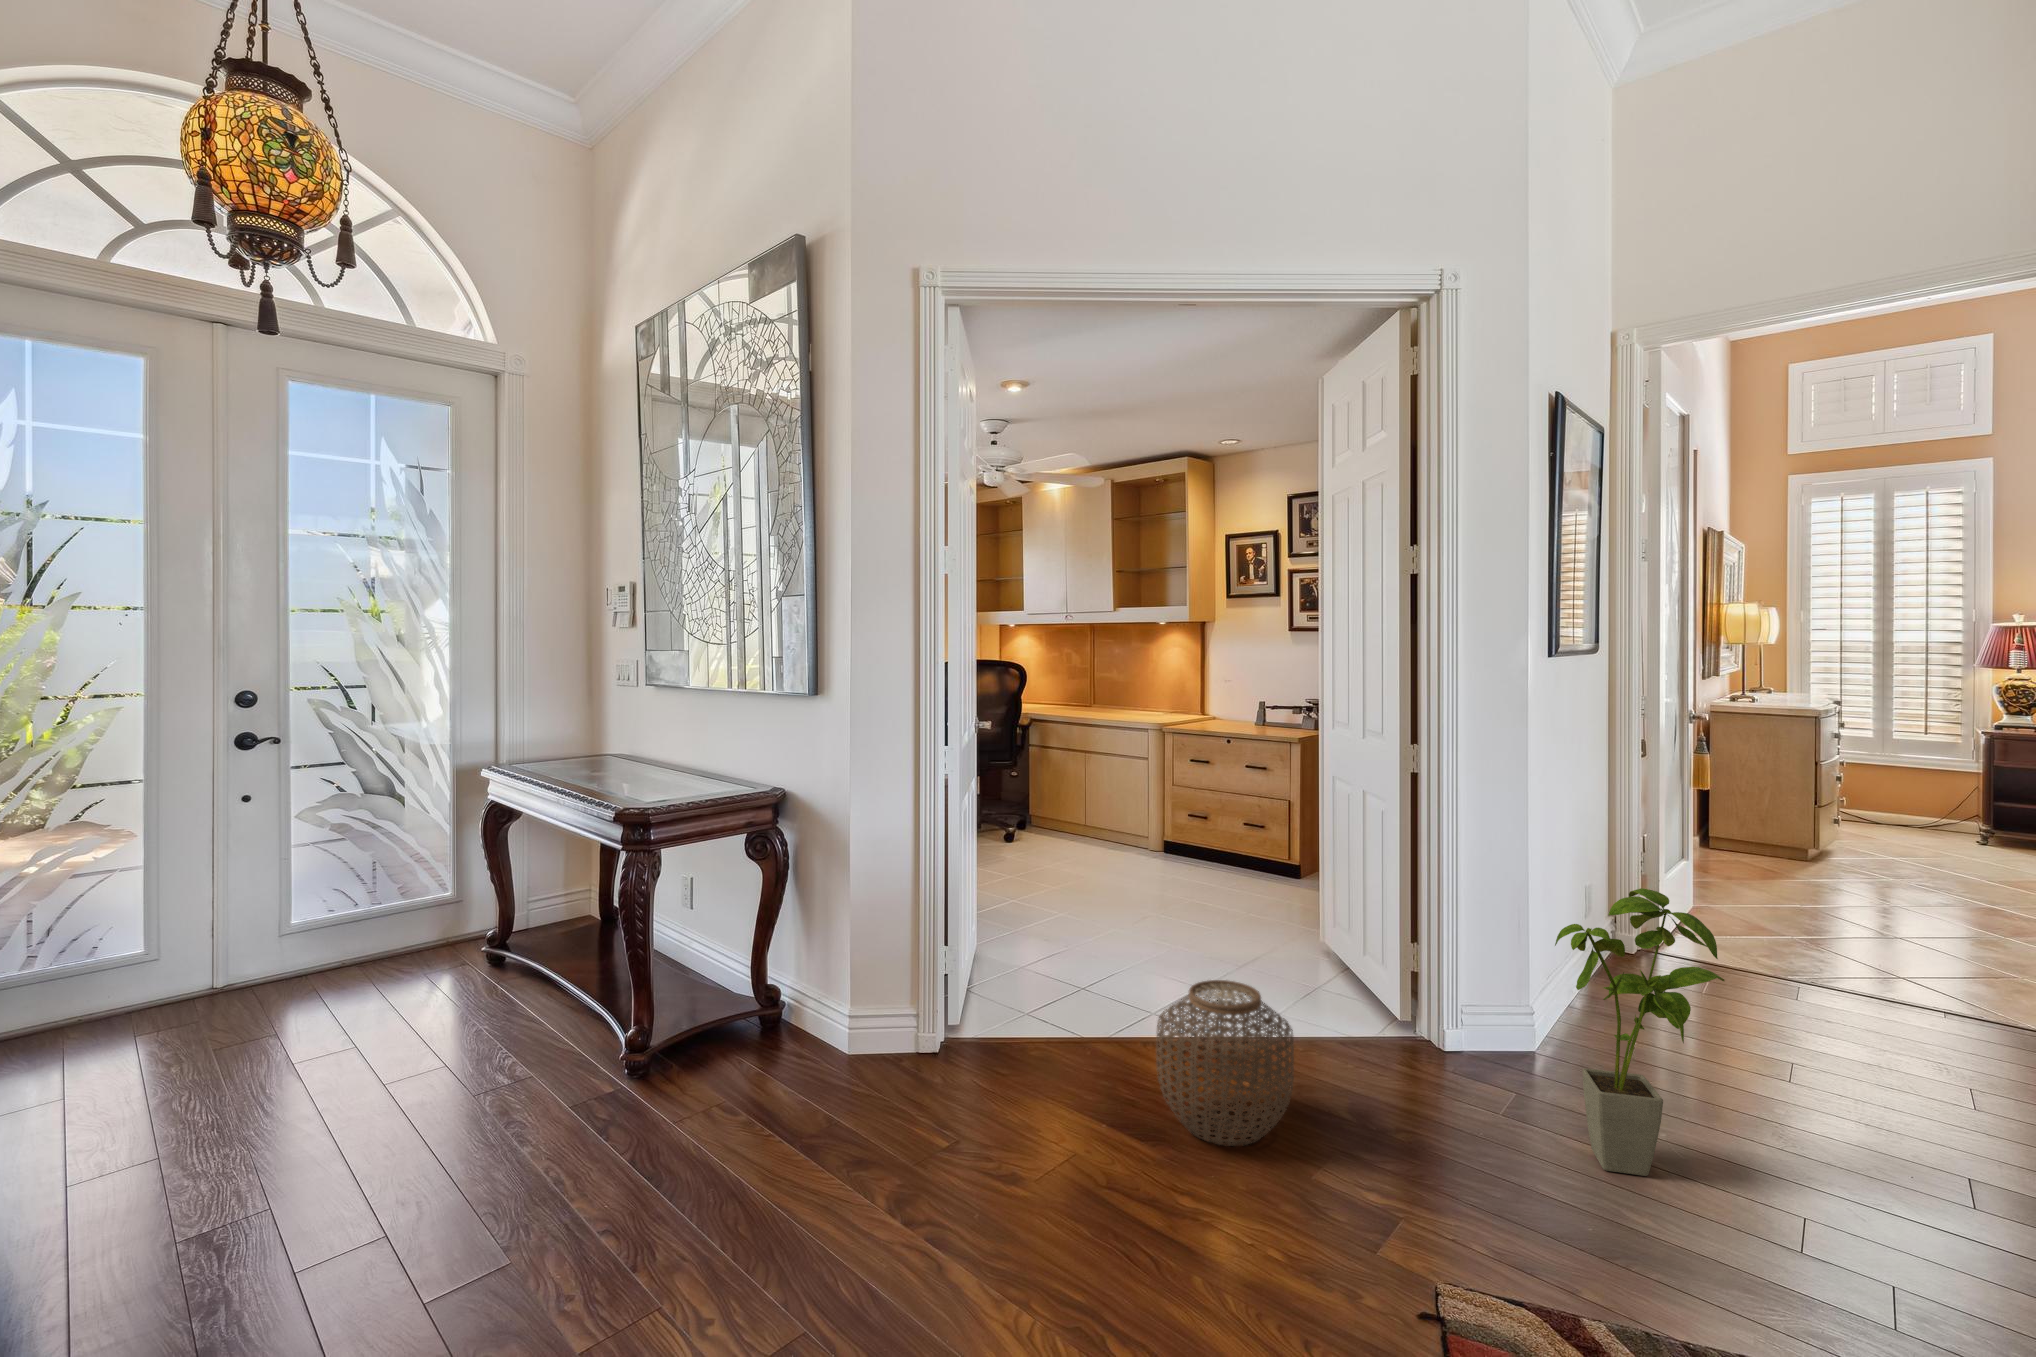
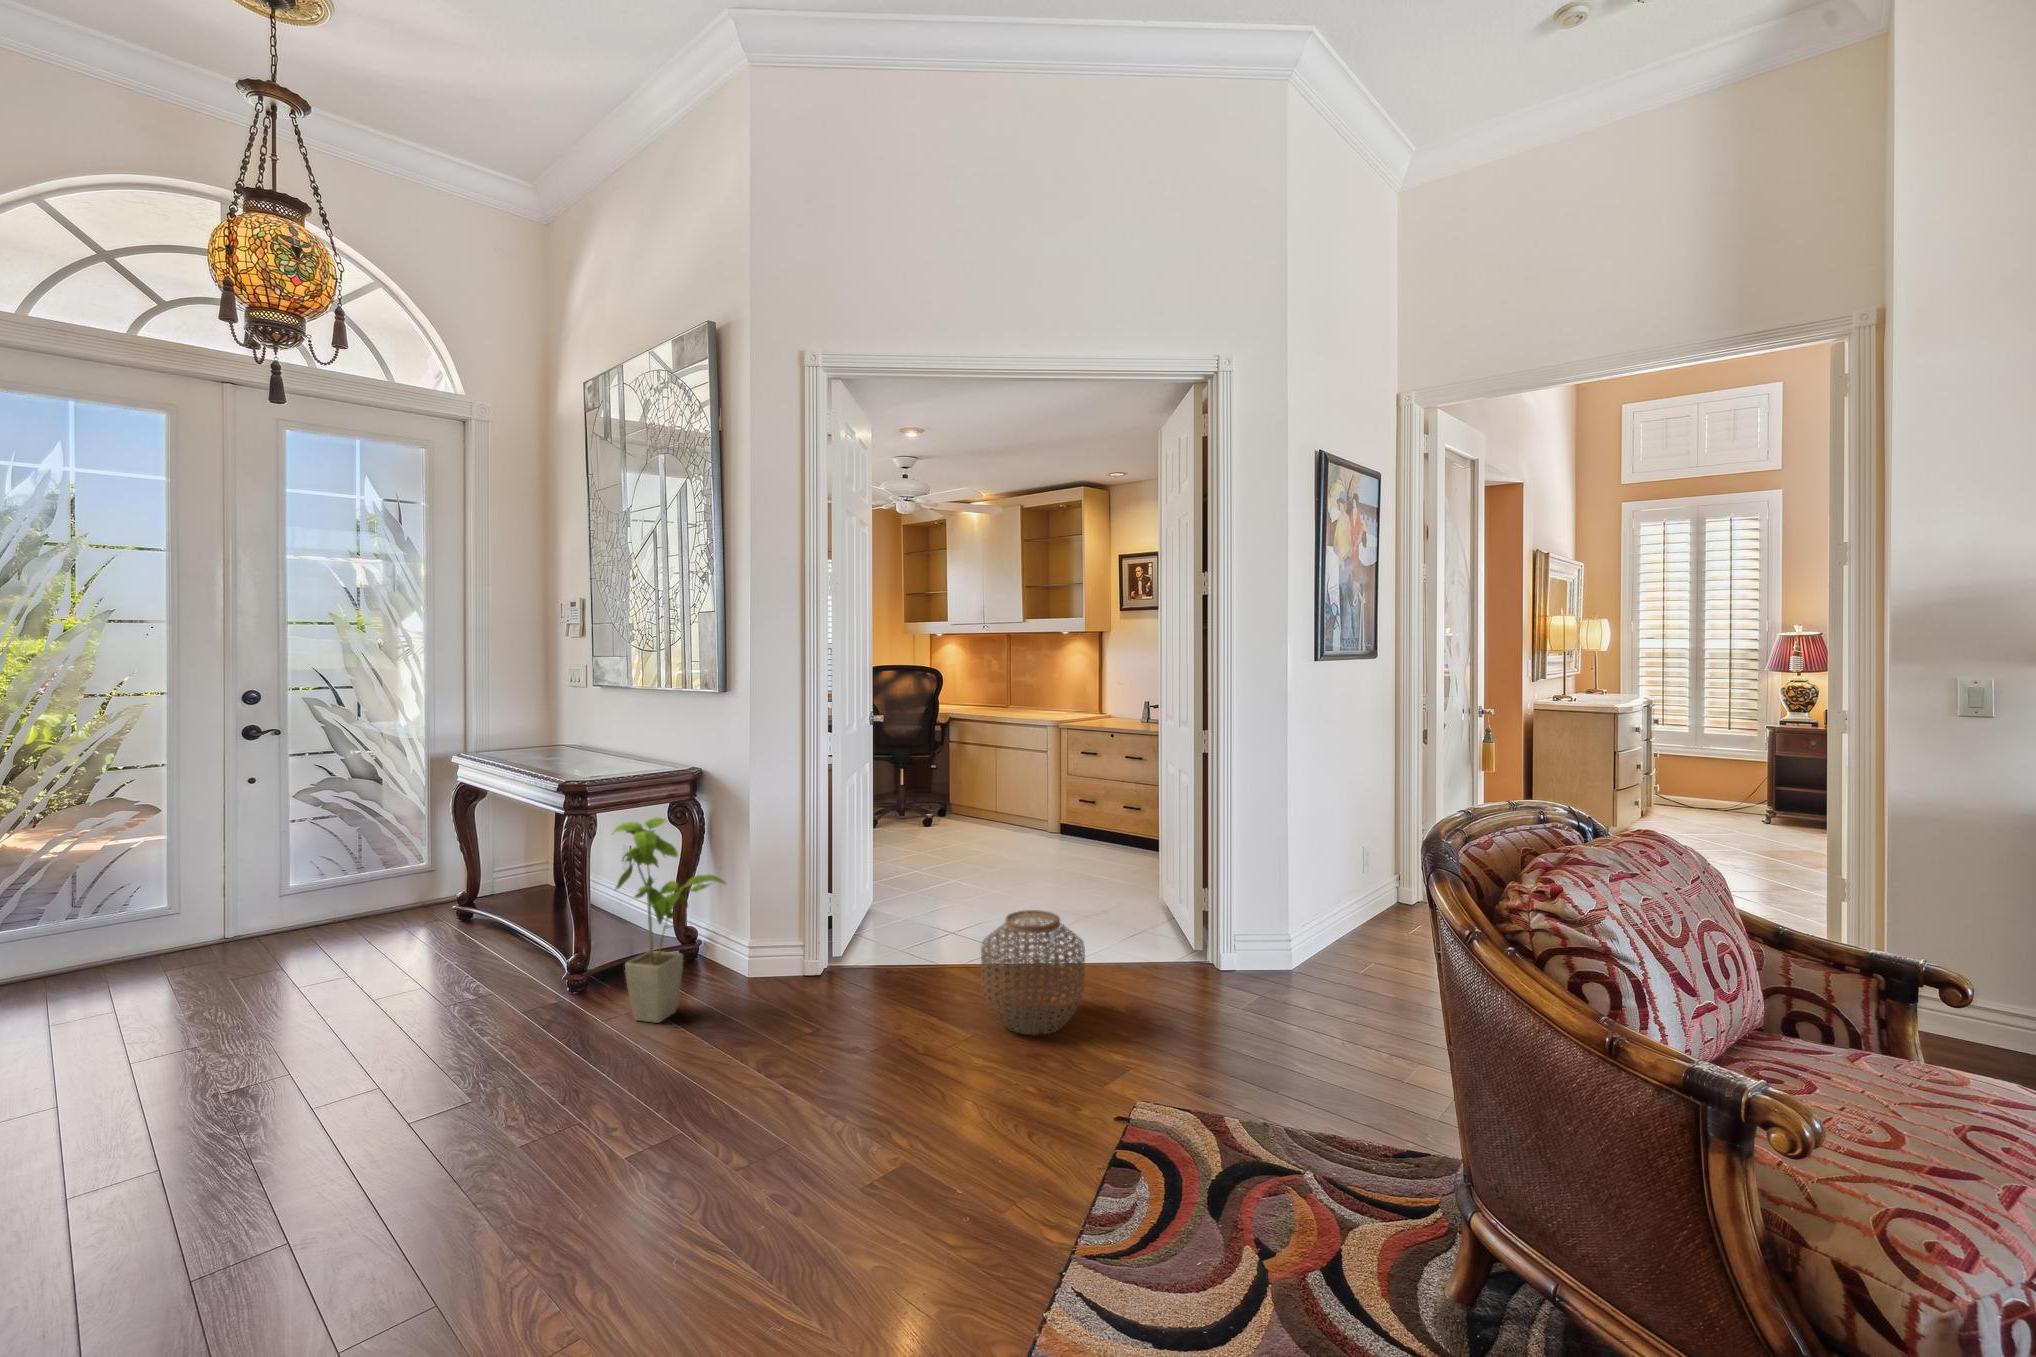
house plant: present [1555,888,1725,1176] -> present [614,817,725,1023]

